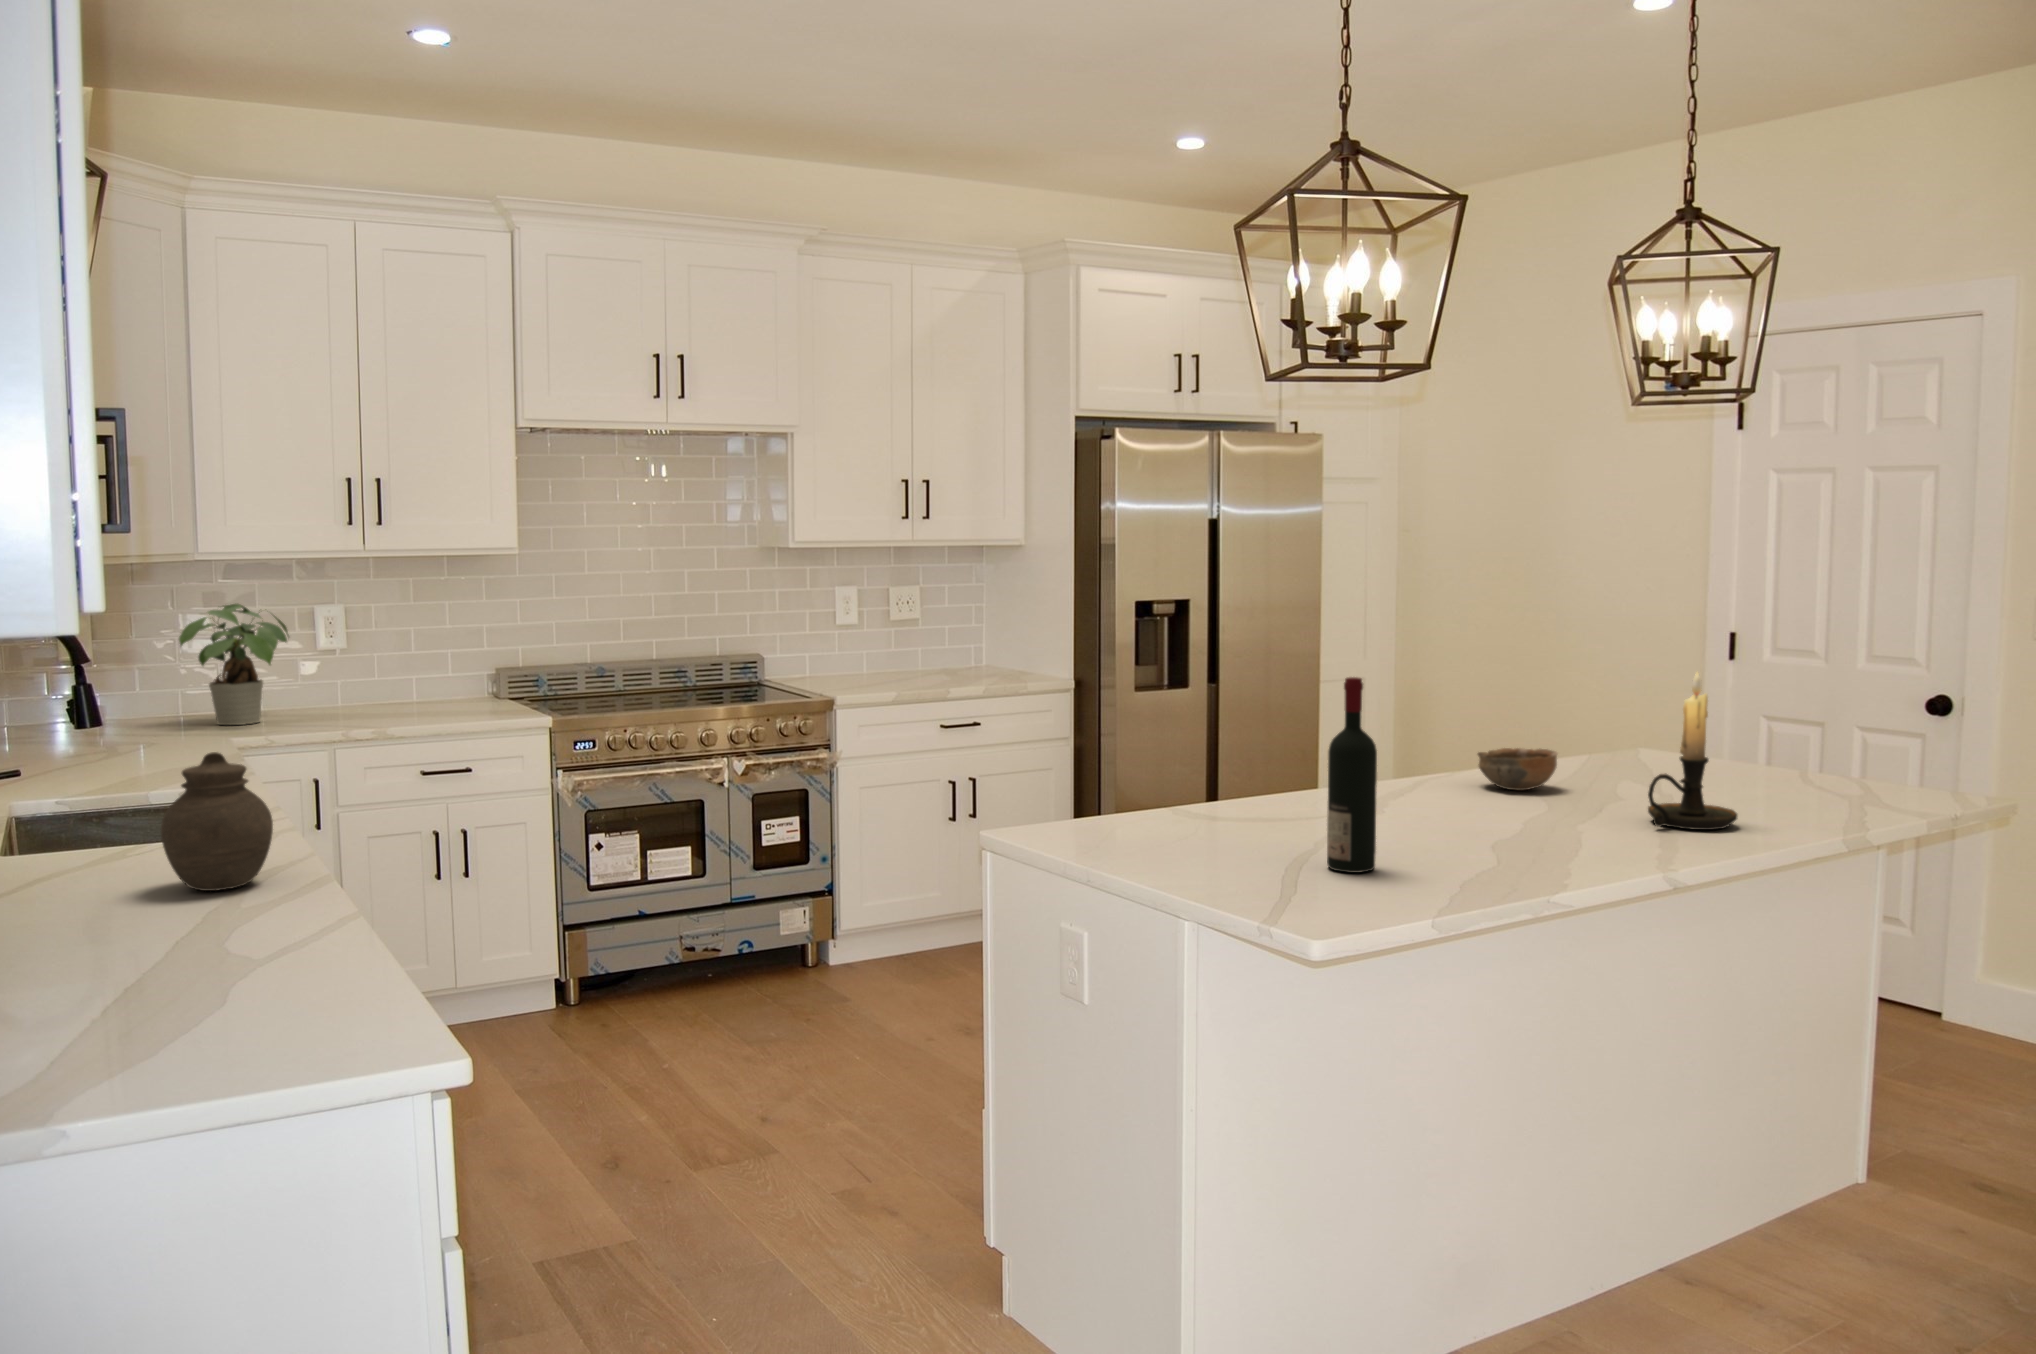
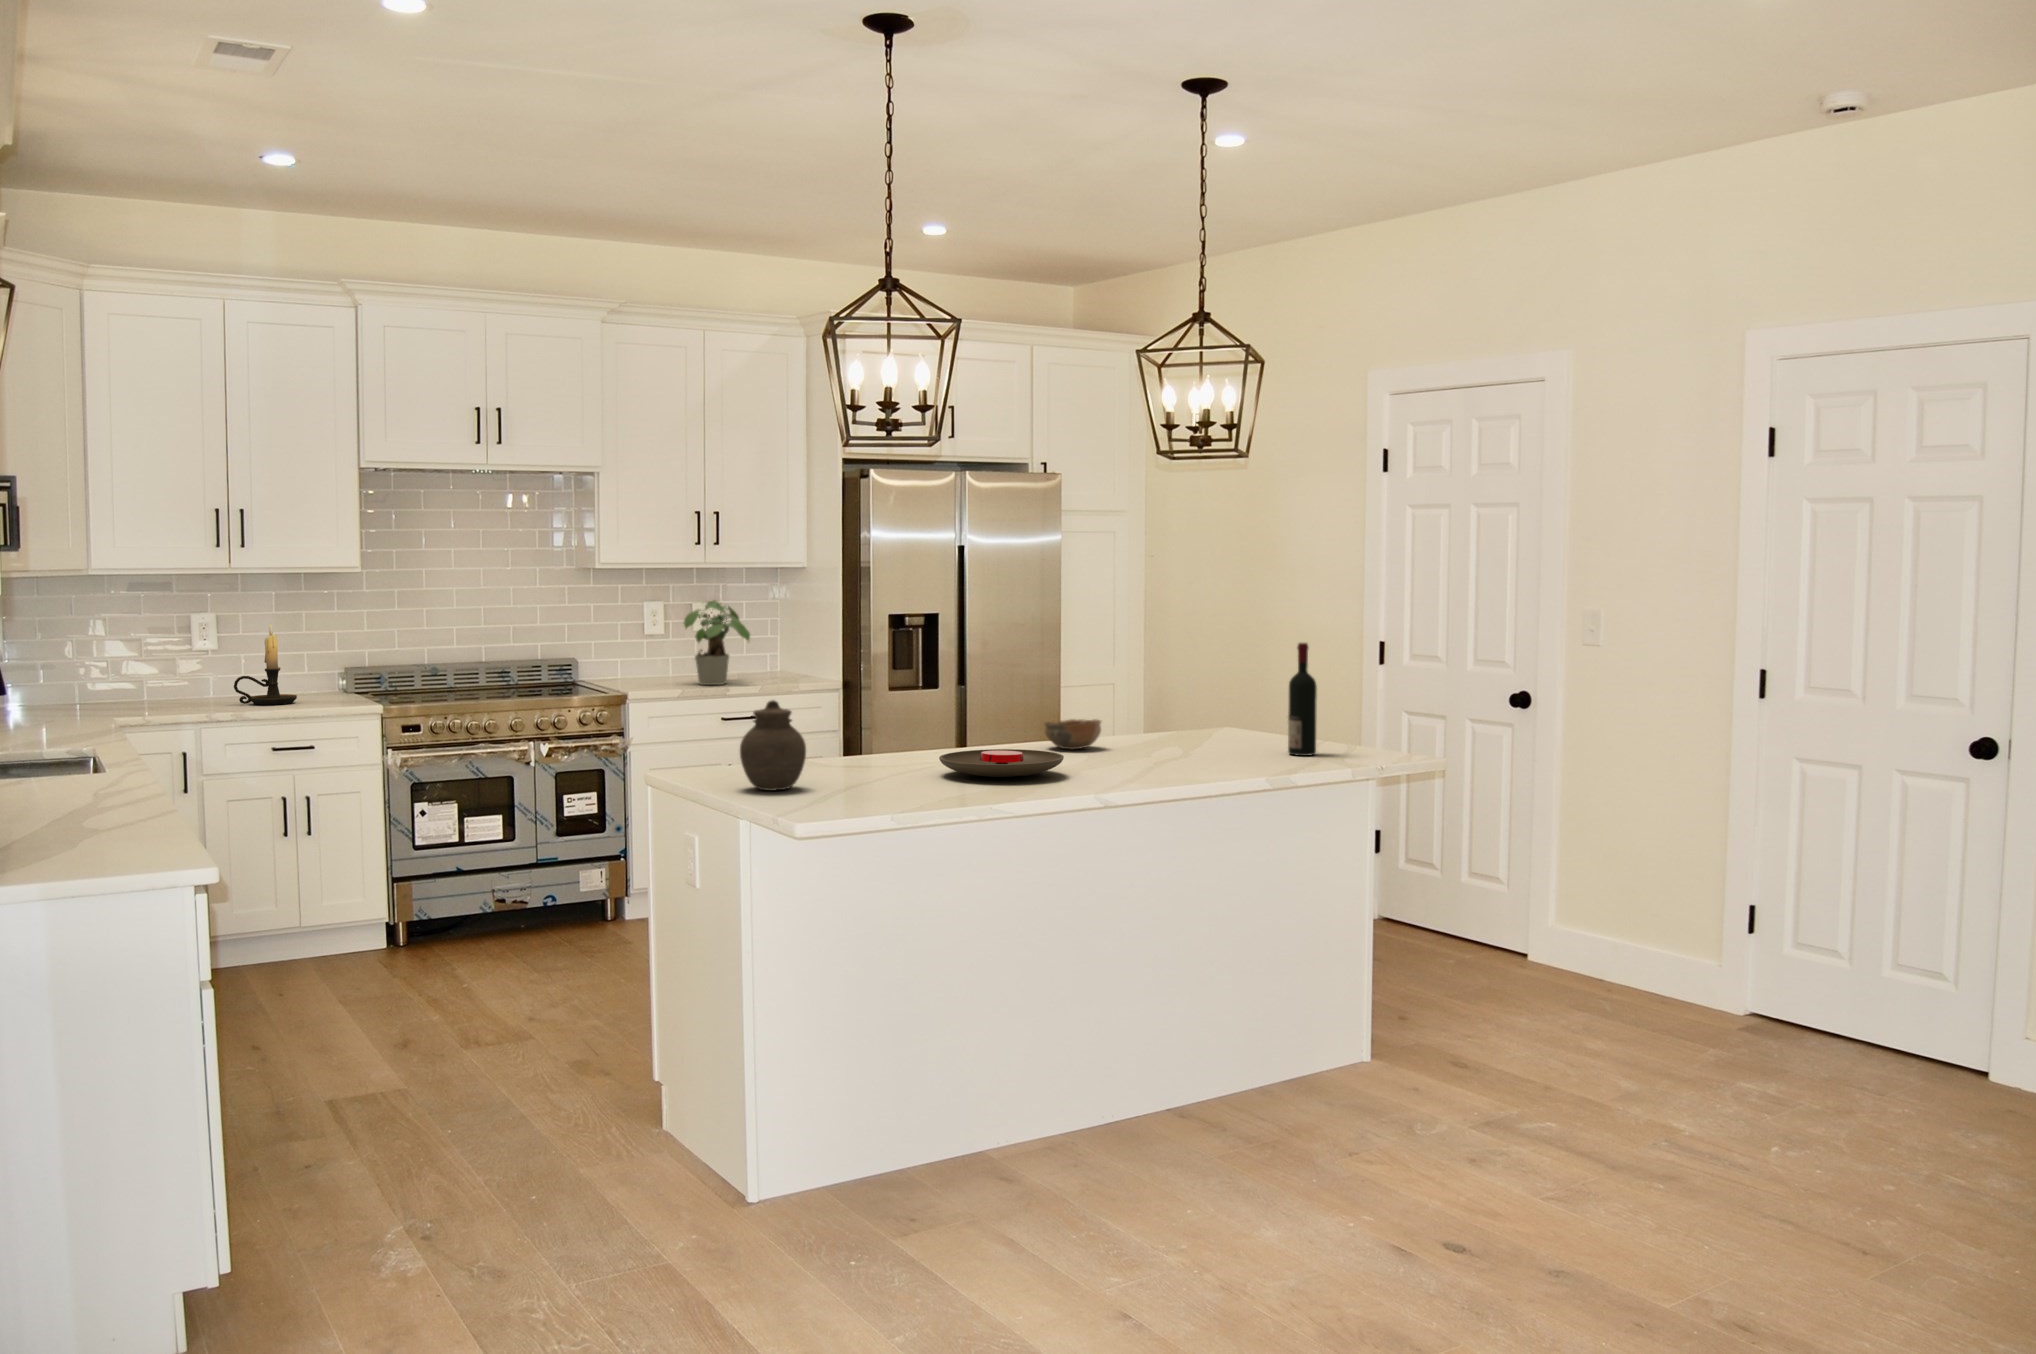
potted plant: present [179,604,289,725] -> present [684,600,750,685]
candle holder: present [1648,672,1737,830] -> present [234,624,297,705]
wine bottle: present [1327,677,1377,873] -> present [1288,643,1317,756]
jar: present [161,752,273,891] -> present [740,700,806,791]
plate: none [1421,801,1606,848] -> present [939,749,1064,777]

